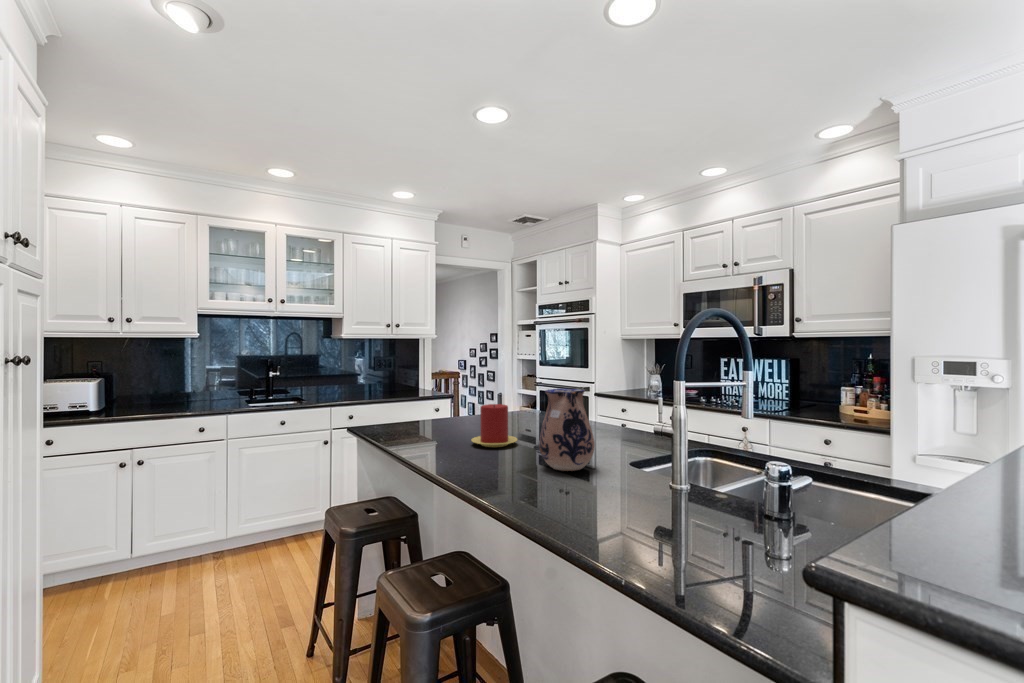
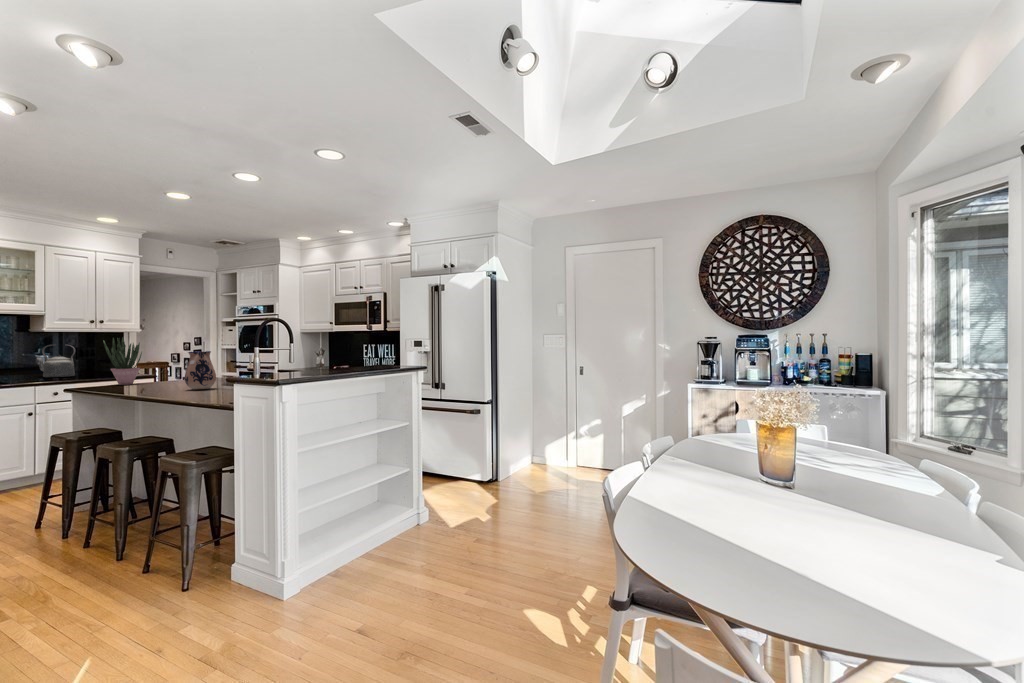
potted plant: none [404,352,455,431] -> present [103,337,142,385]
kettle: none [335,355,372,395] -> present [37,345,75,377]
candle: present [472,404,517,447] -> none [150,365,182,387]

